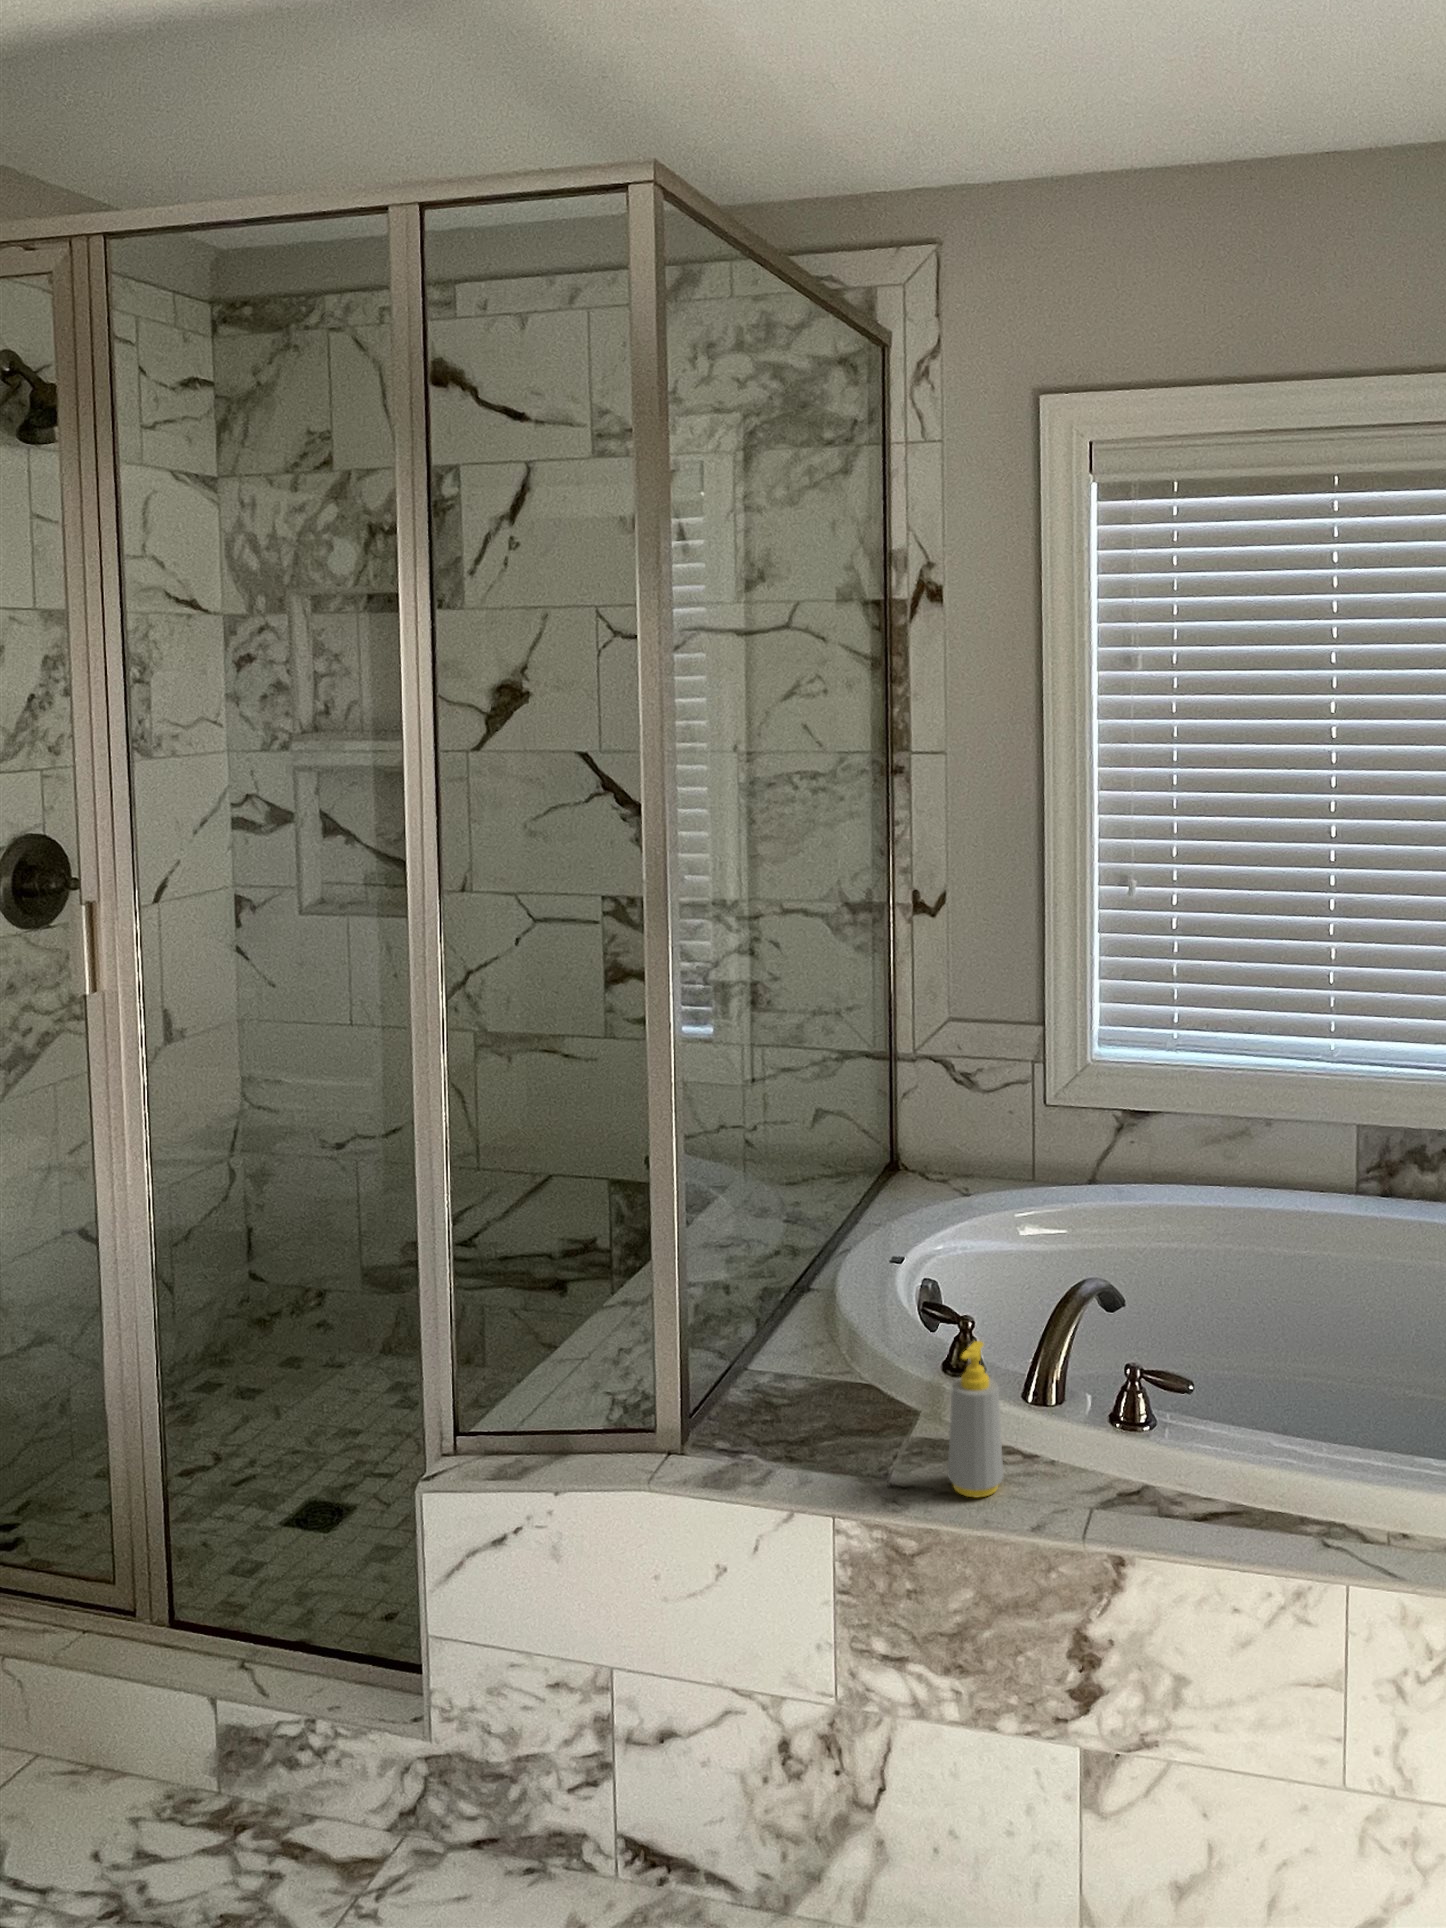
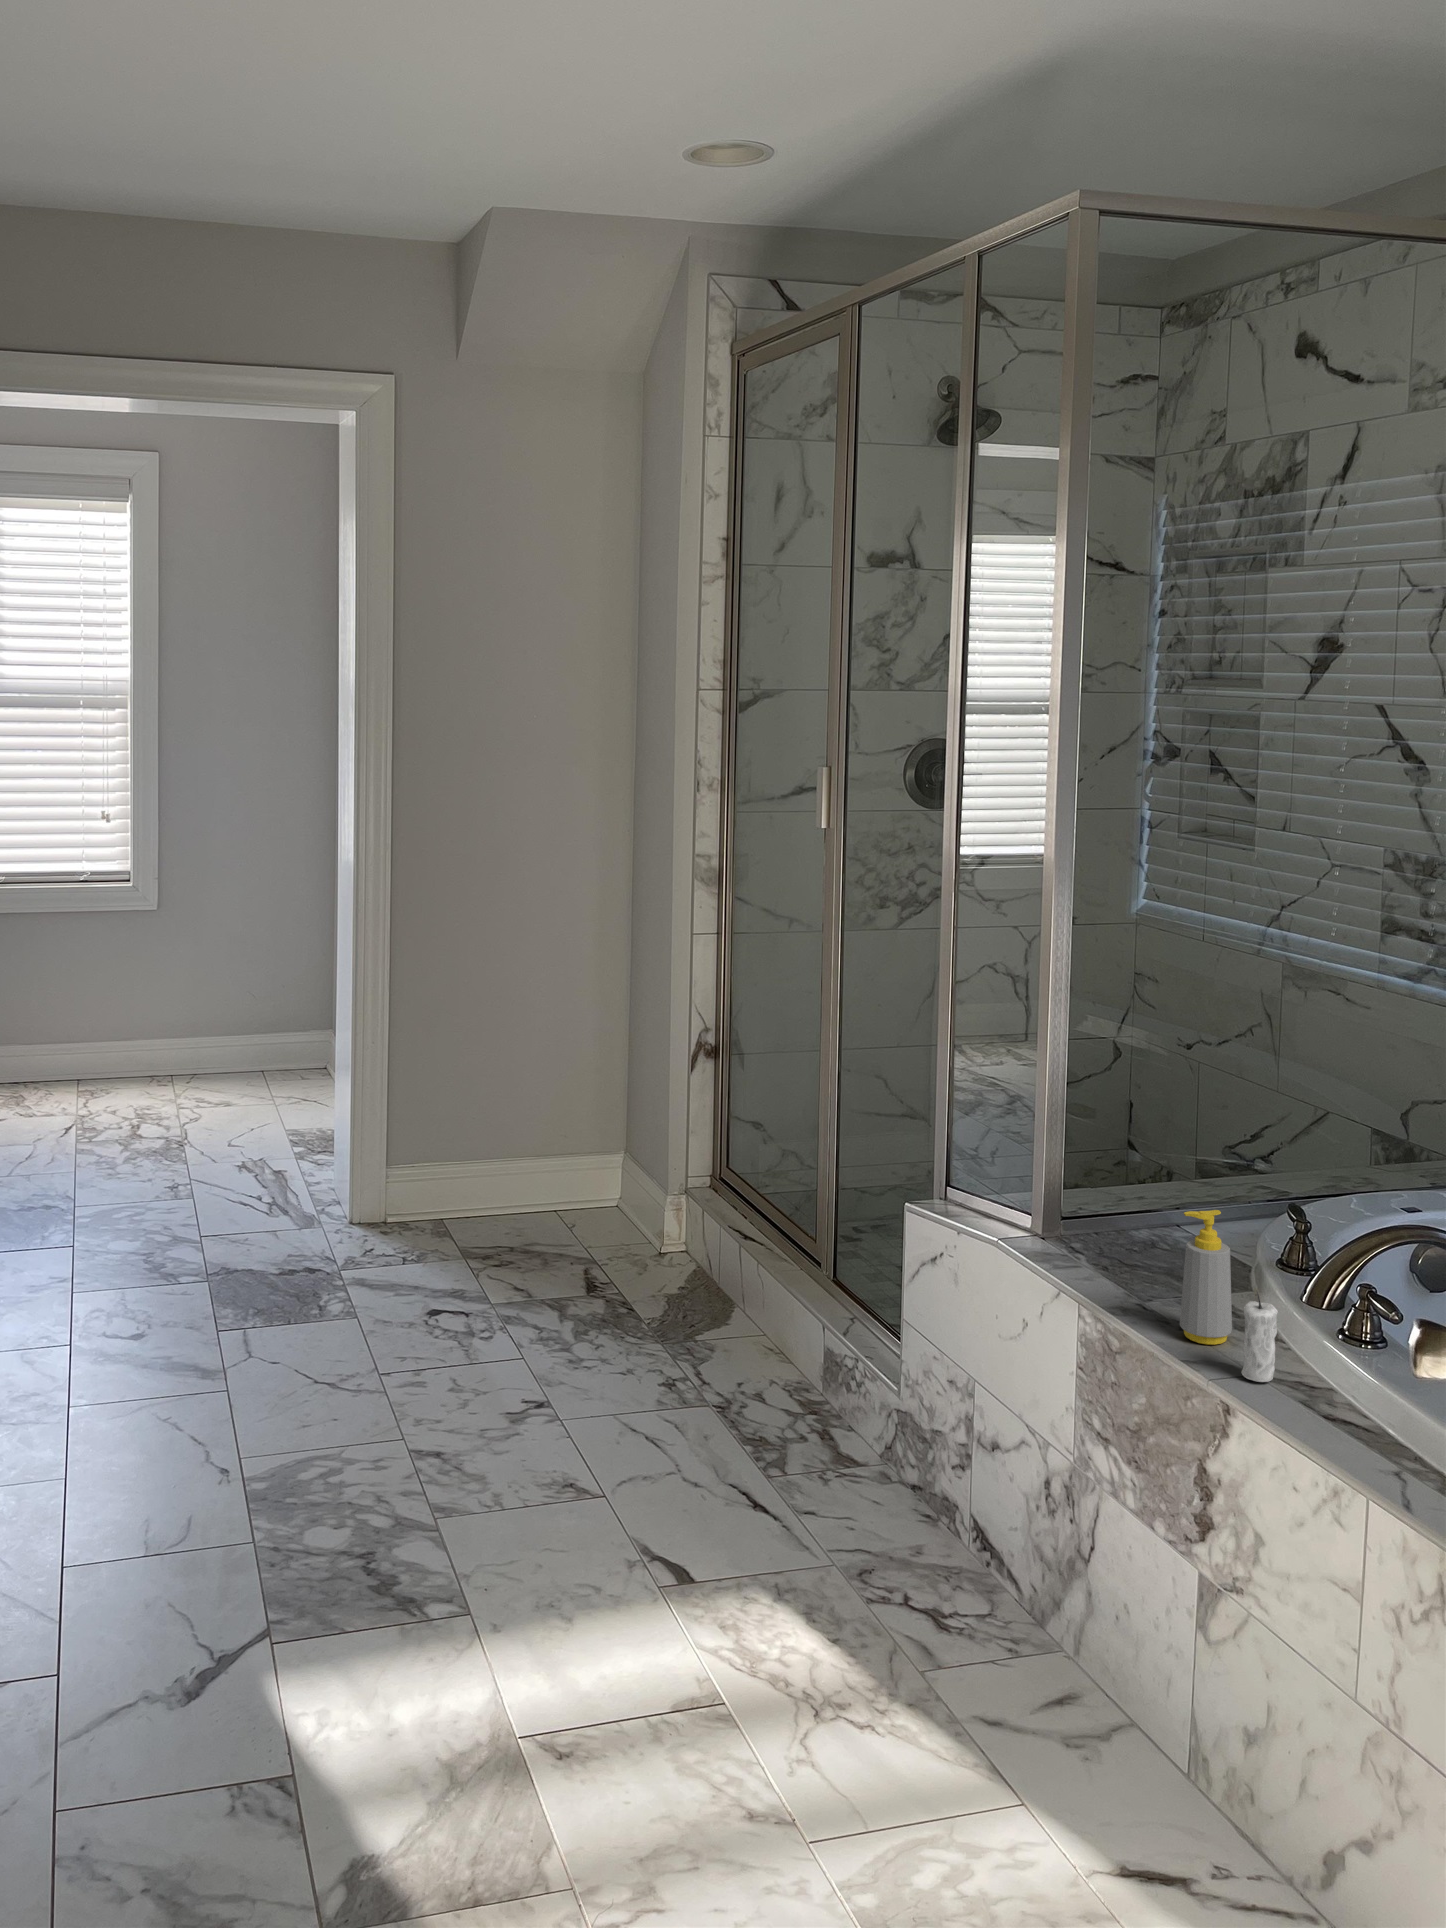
candle: none [1068,1411,1104,1514] -> present [1241,1292,1278,1382]

